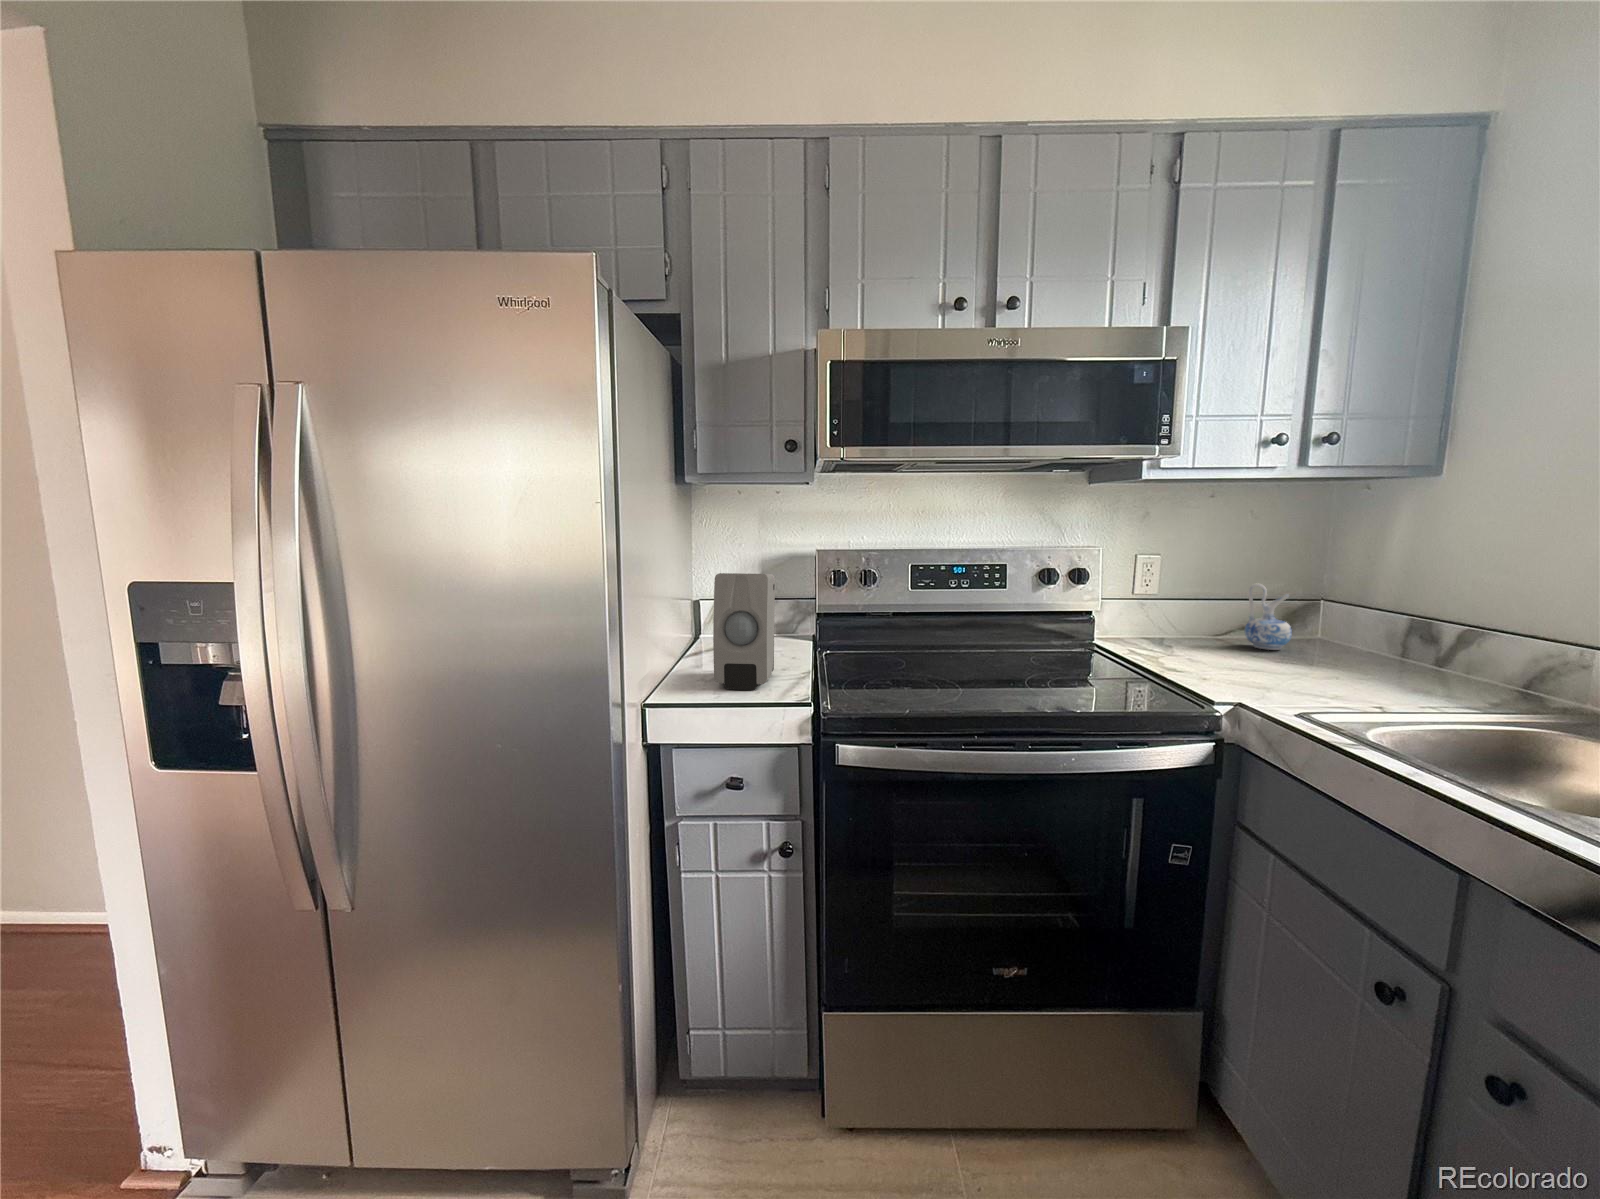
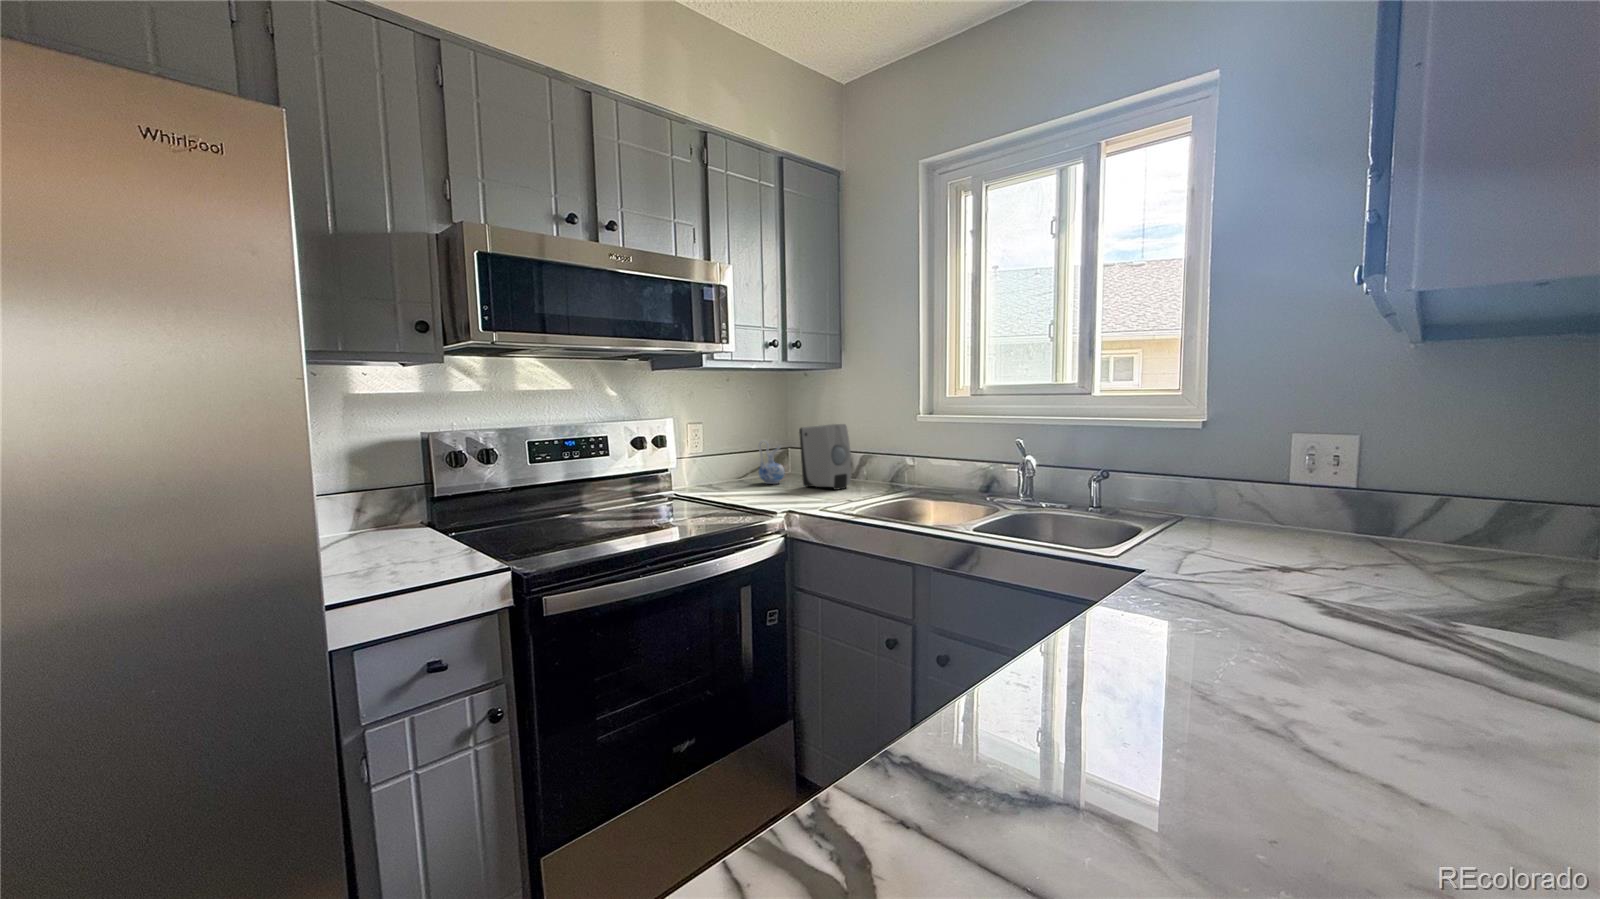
soap dispenser: present [713,573,775,690] -> present [799,424,851,490]

